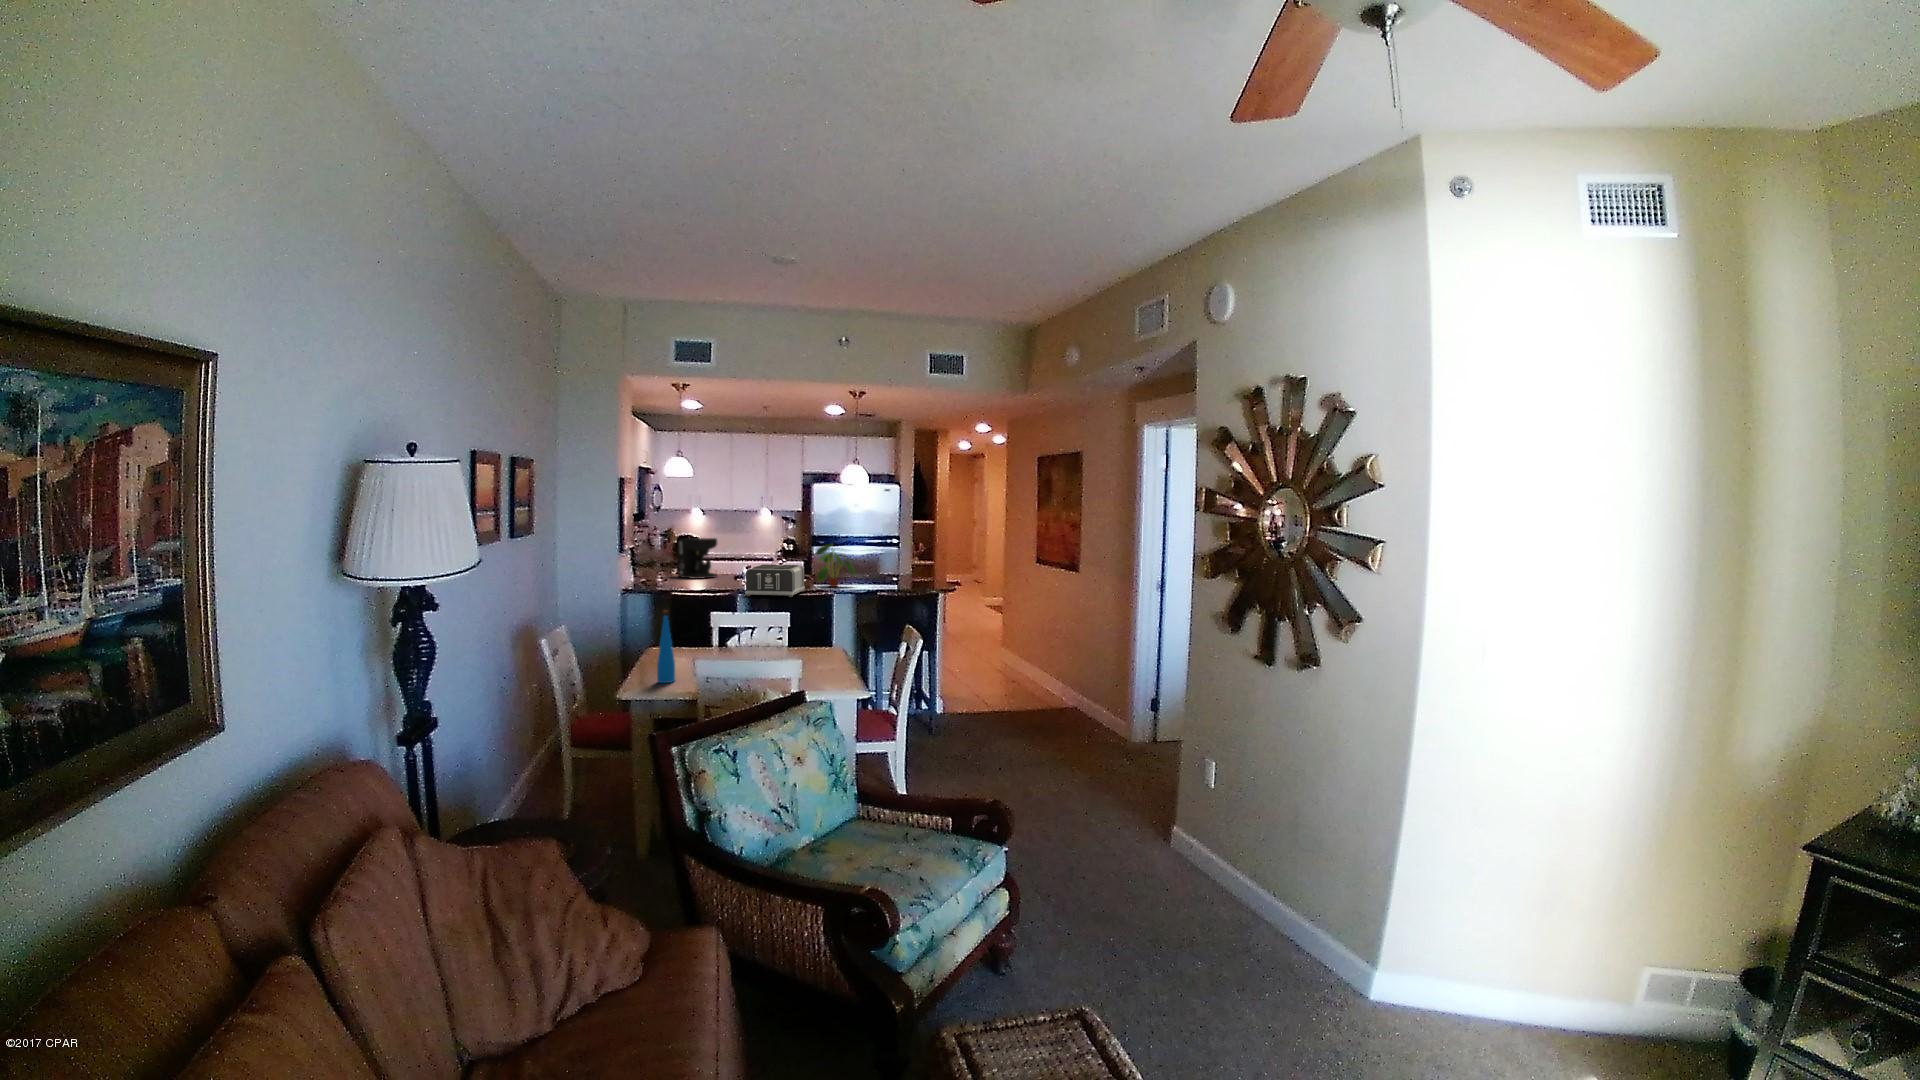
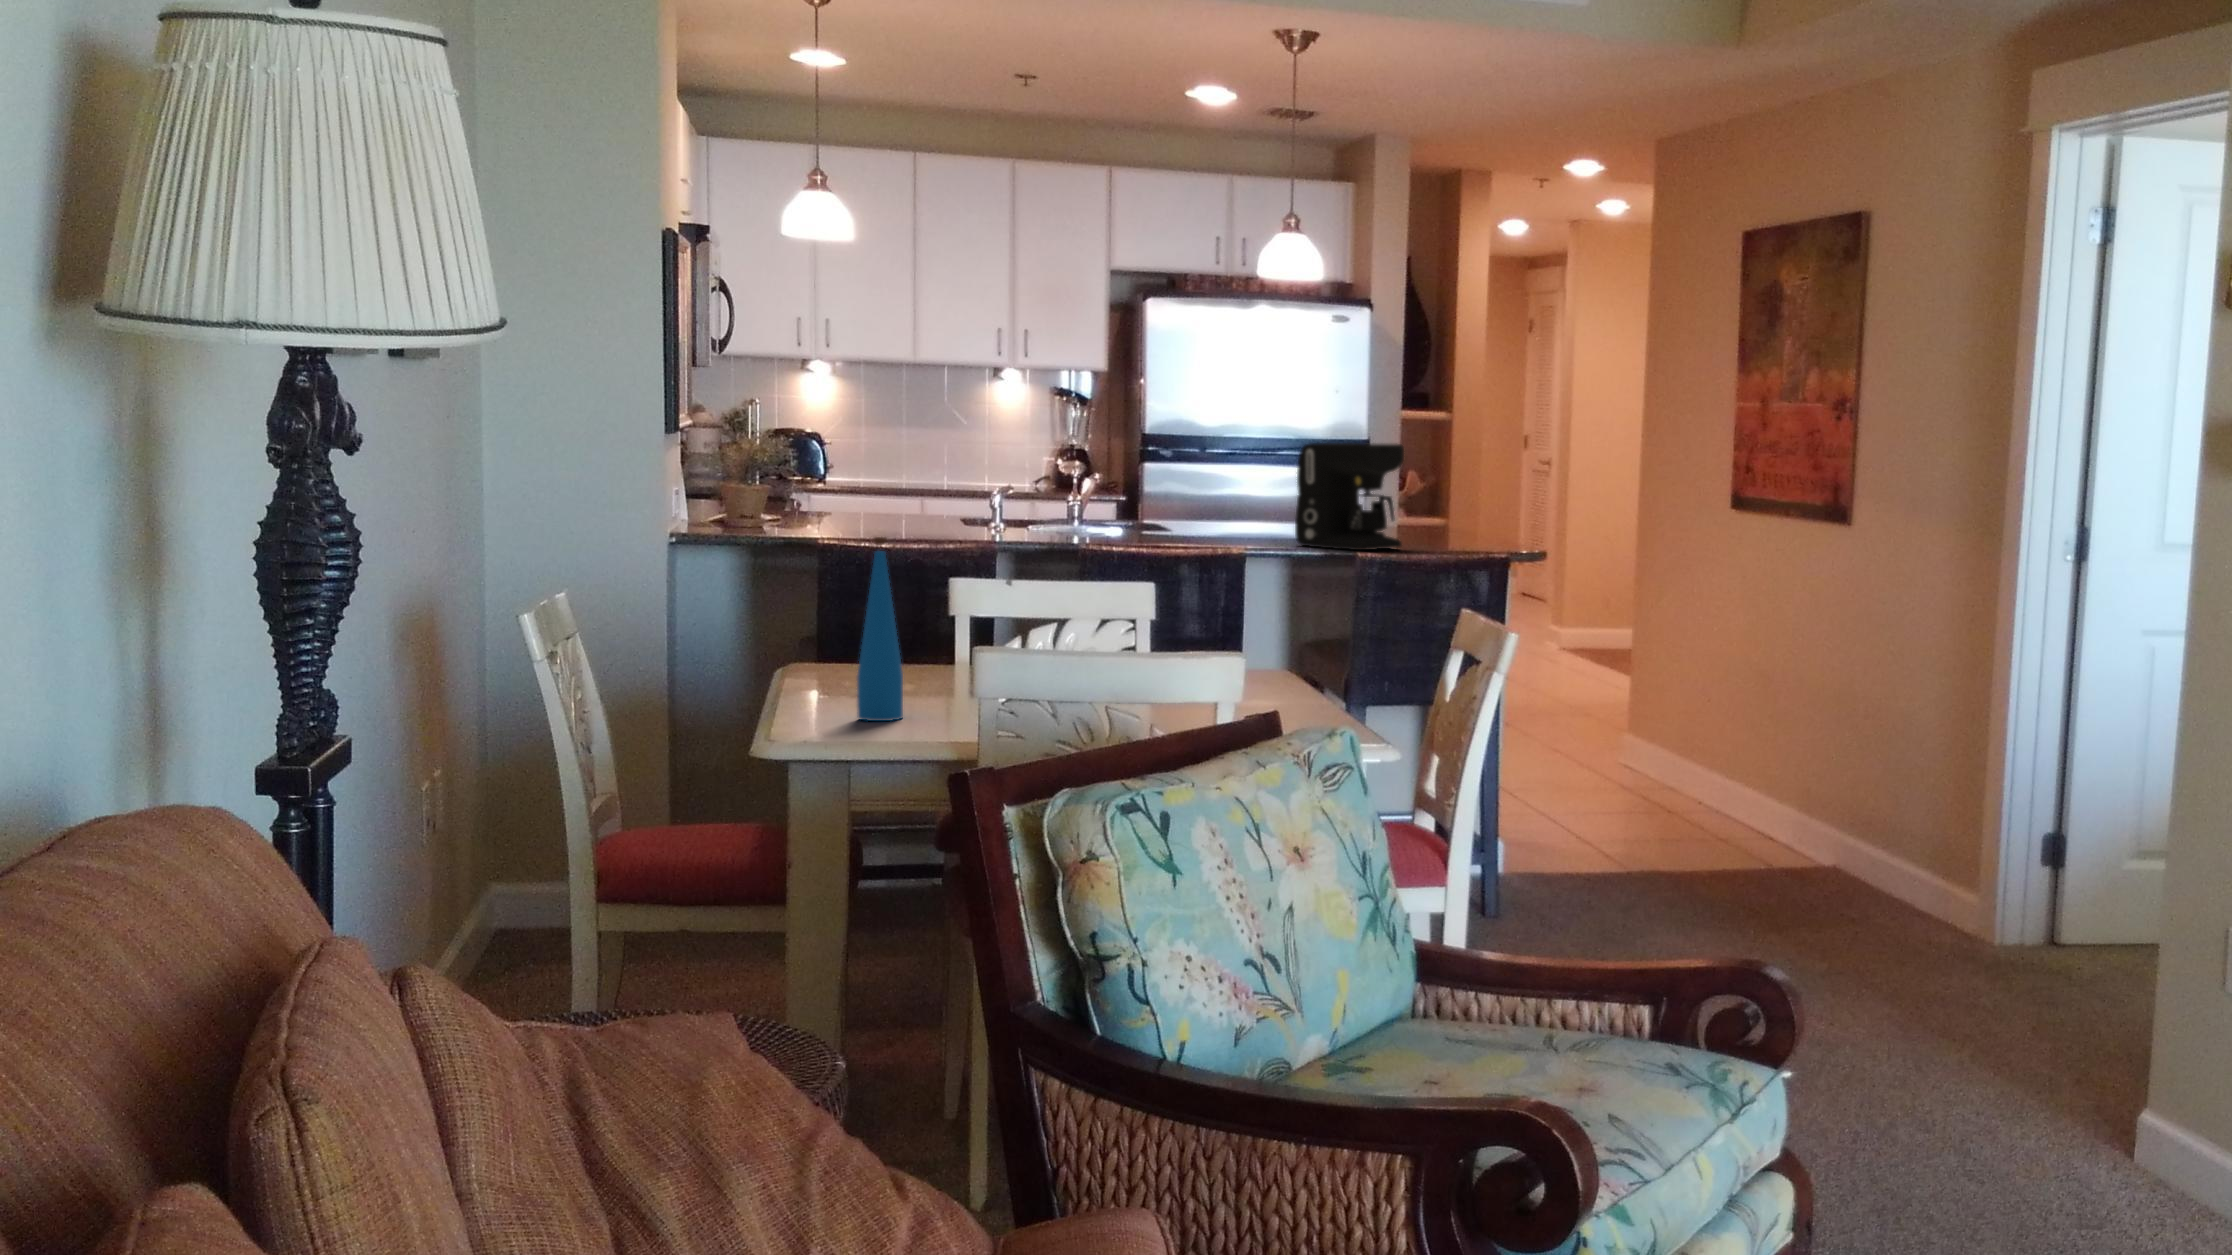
coffee maker: present [677,538,718,579] -> present [1295,443,1404,550]
plant: present [816,544,855,587] -> none [1167,435,1284,548]
toaster: present [745,564,805,597] -> none [1012,480,1158,560]

